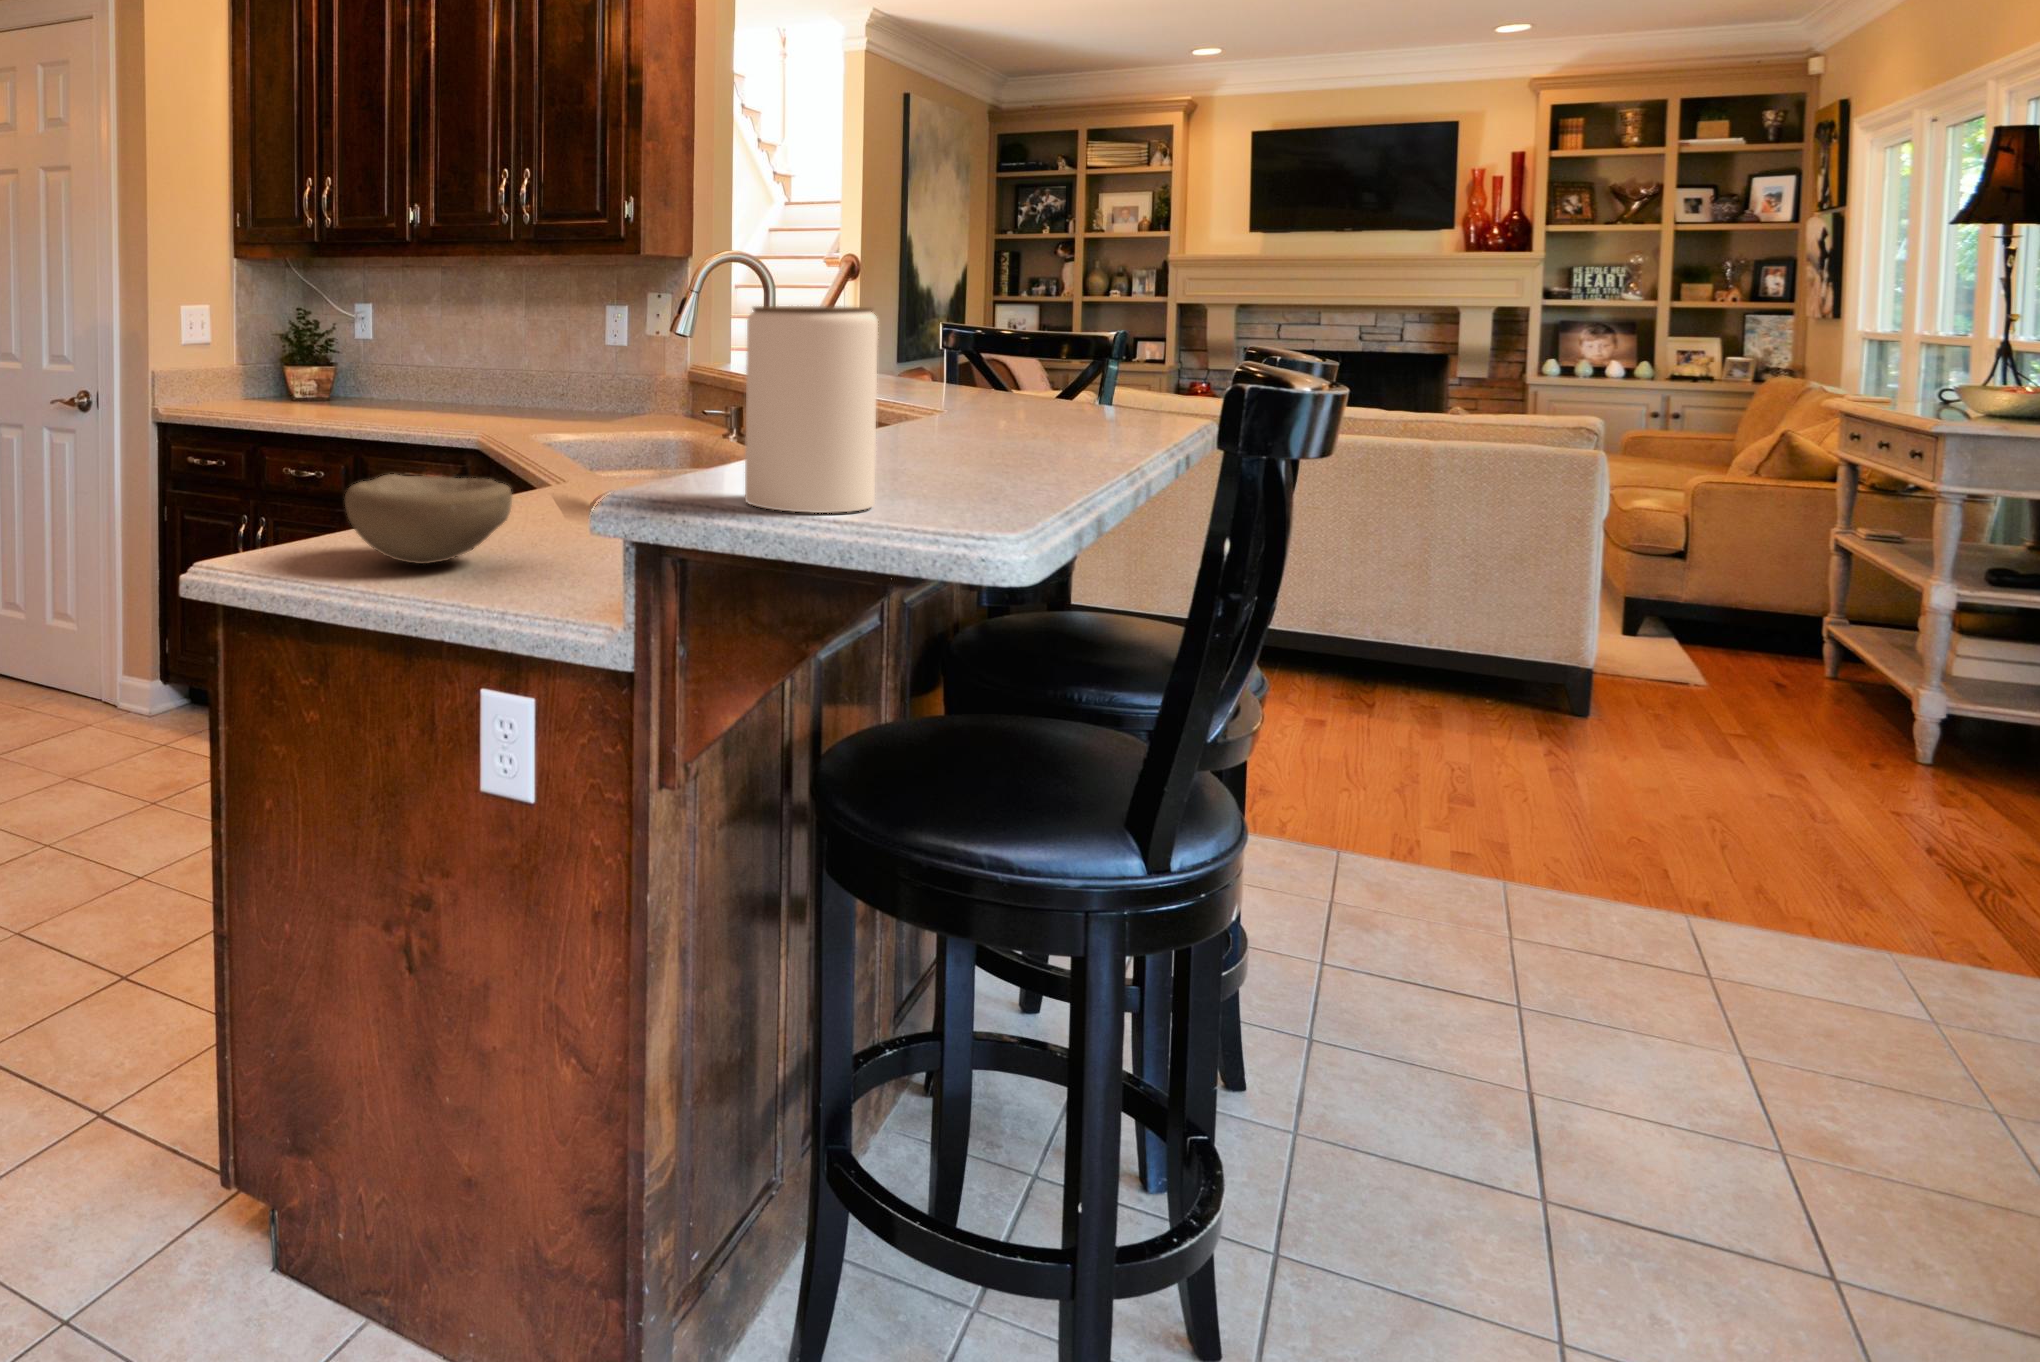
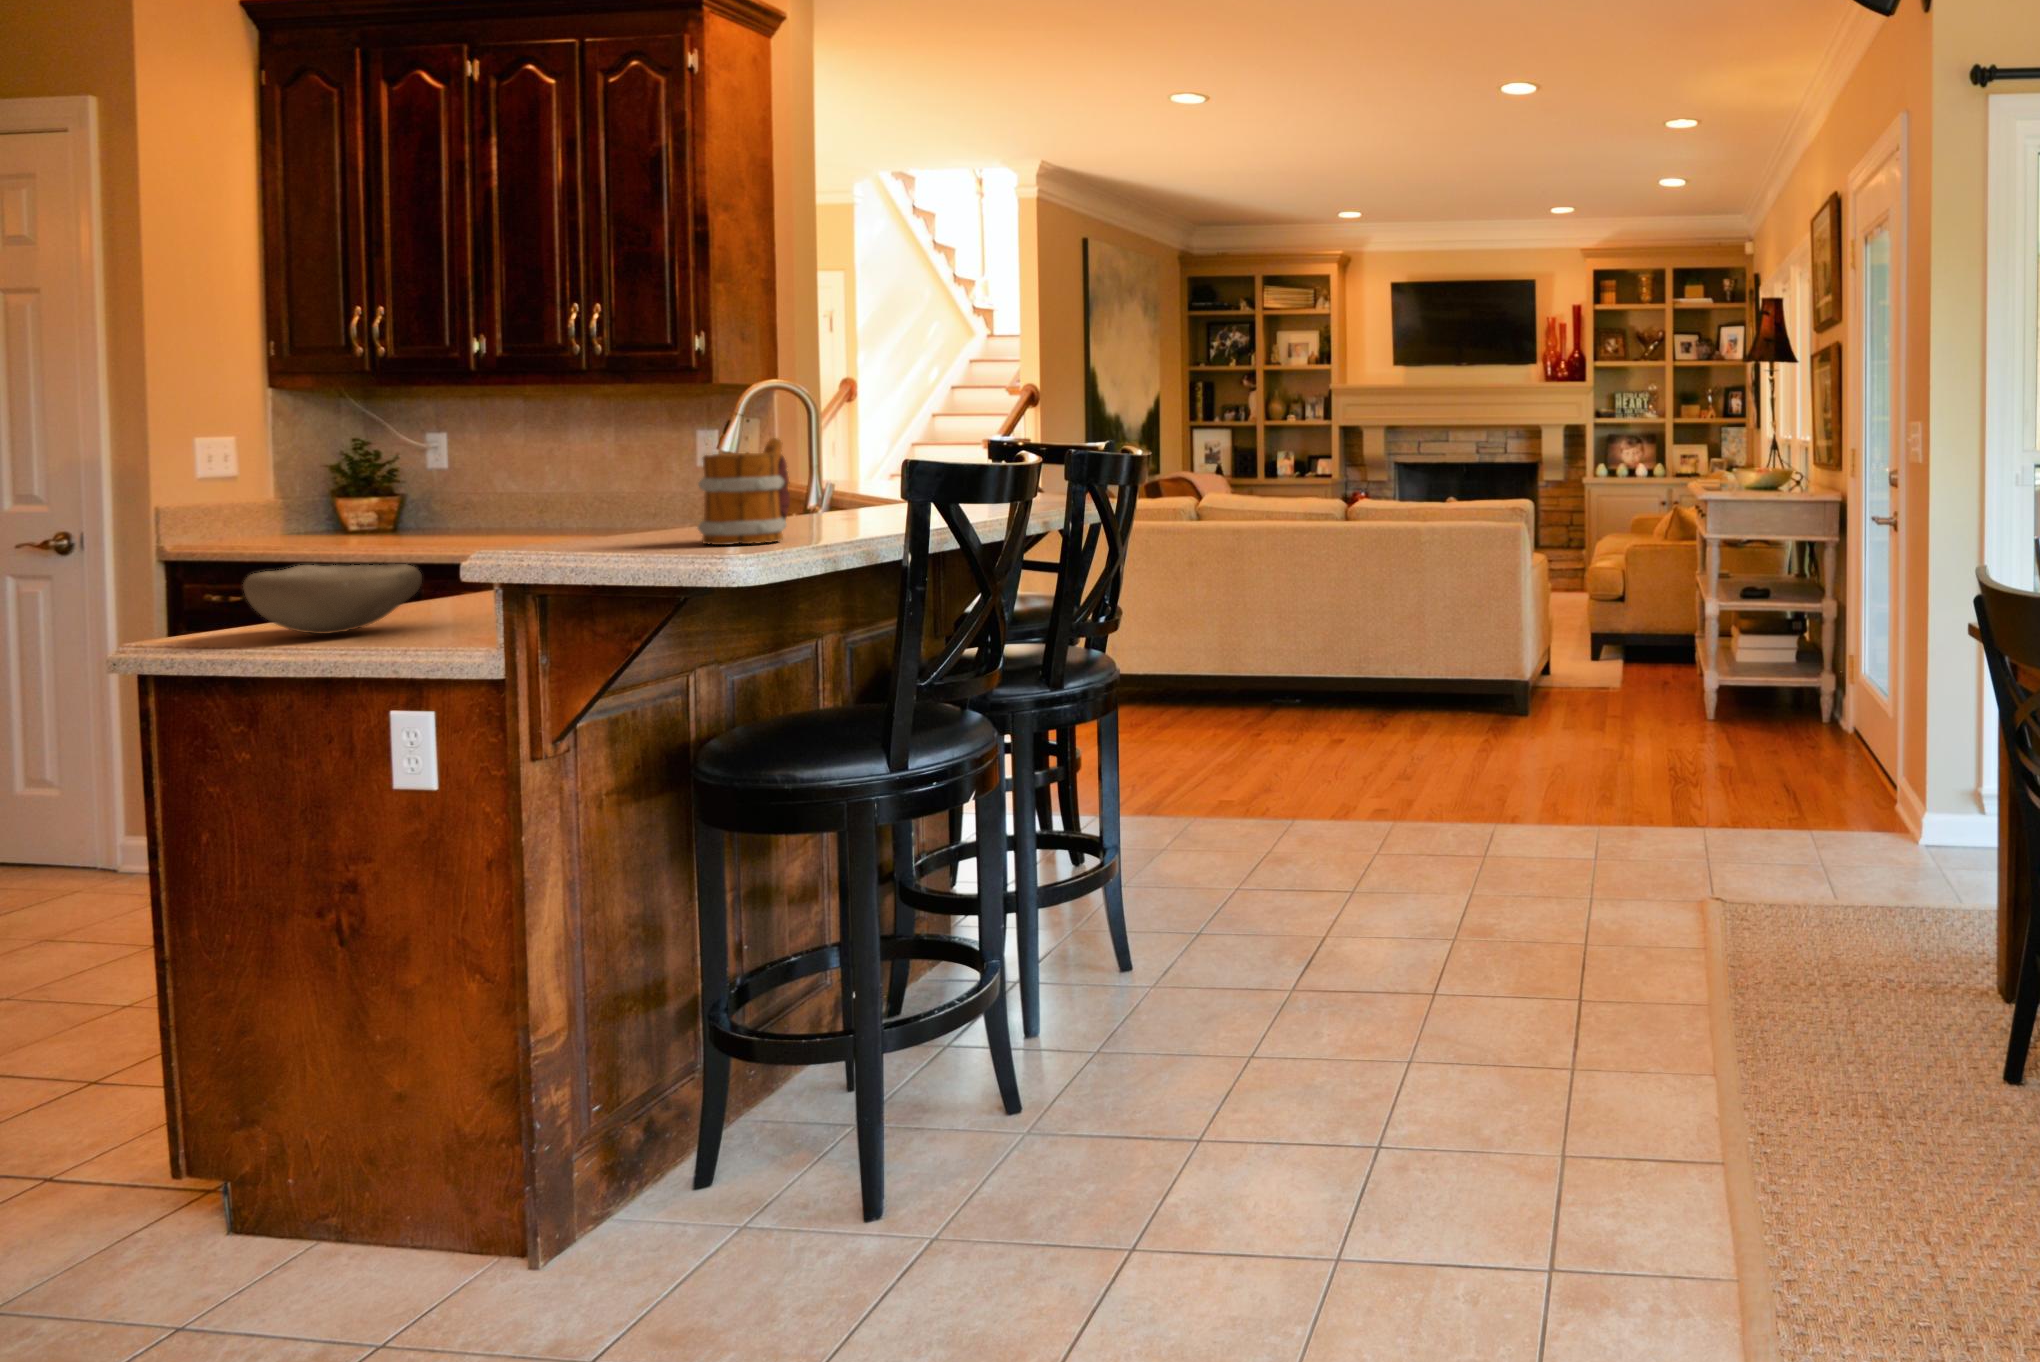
jar: present [745,306,878,513] -> none [537,418,645,556]
mug: none [909,336,1026,497] -> present [698,438,790,545]

